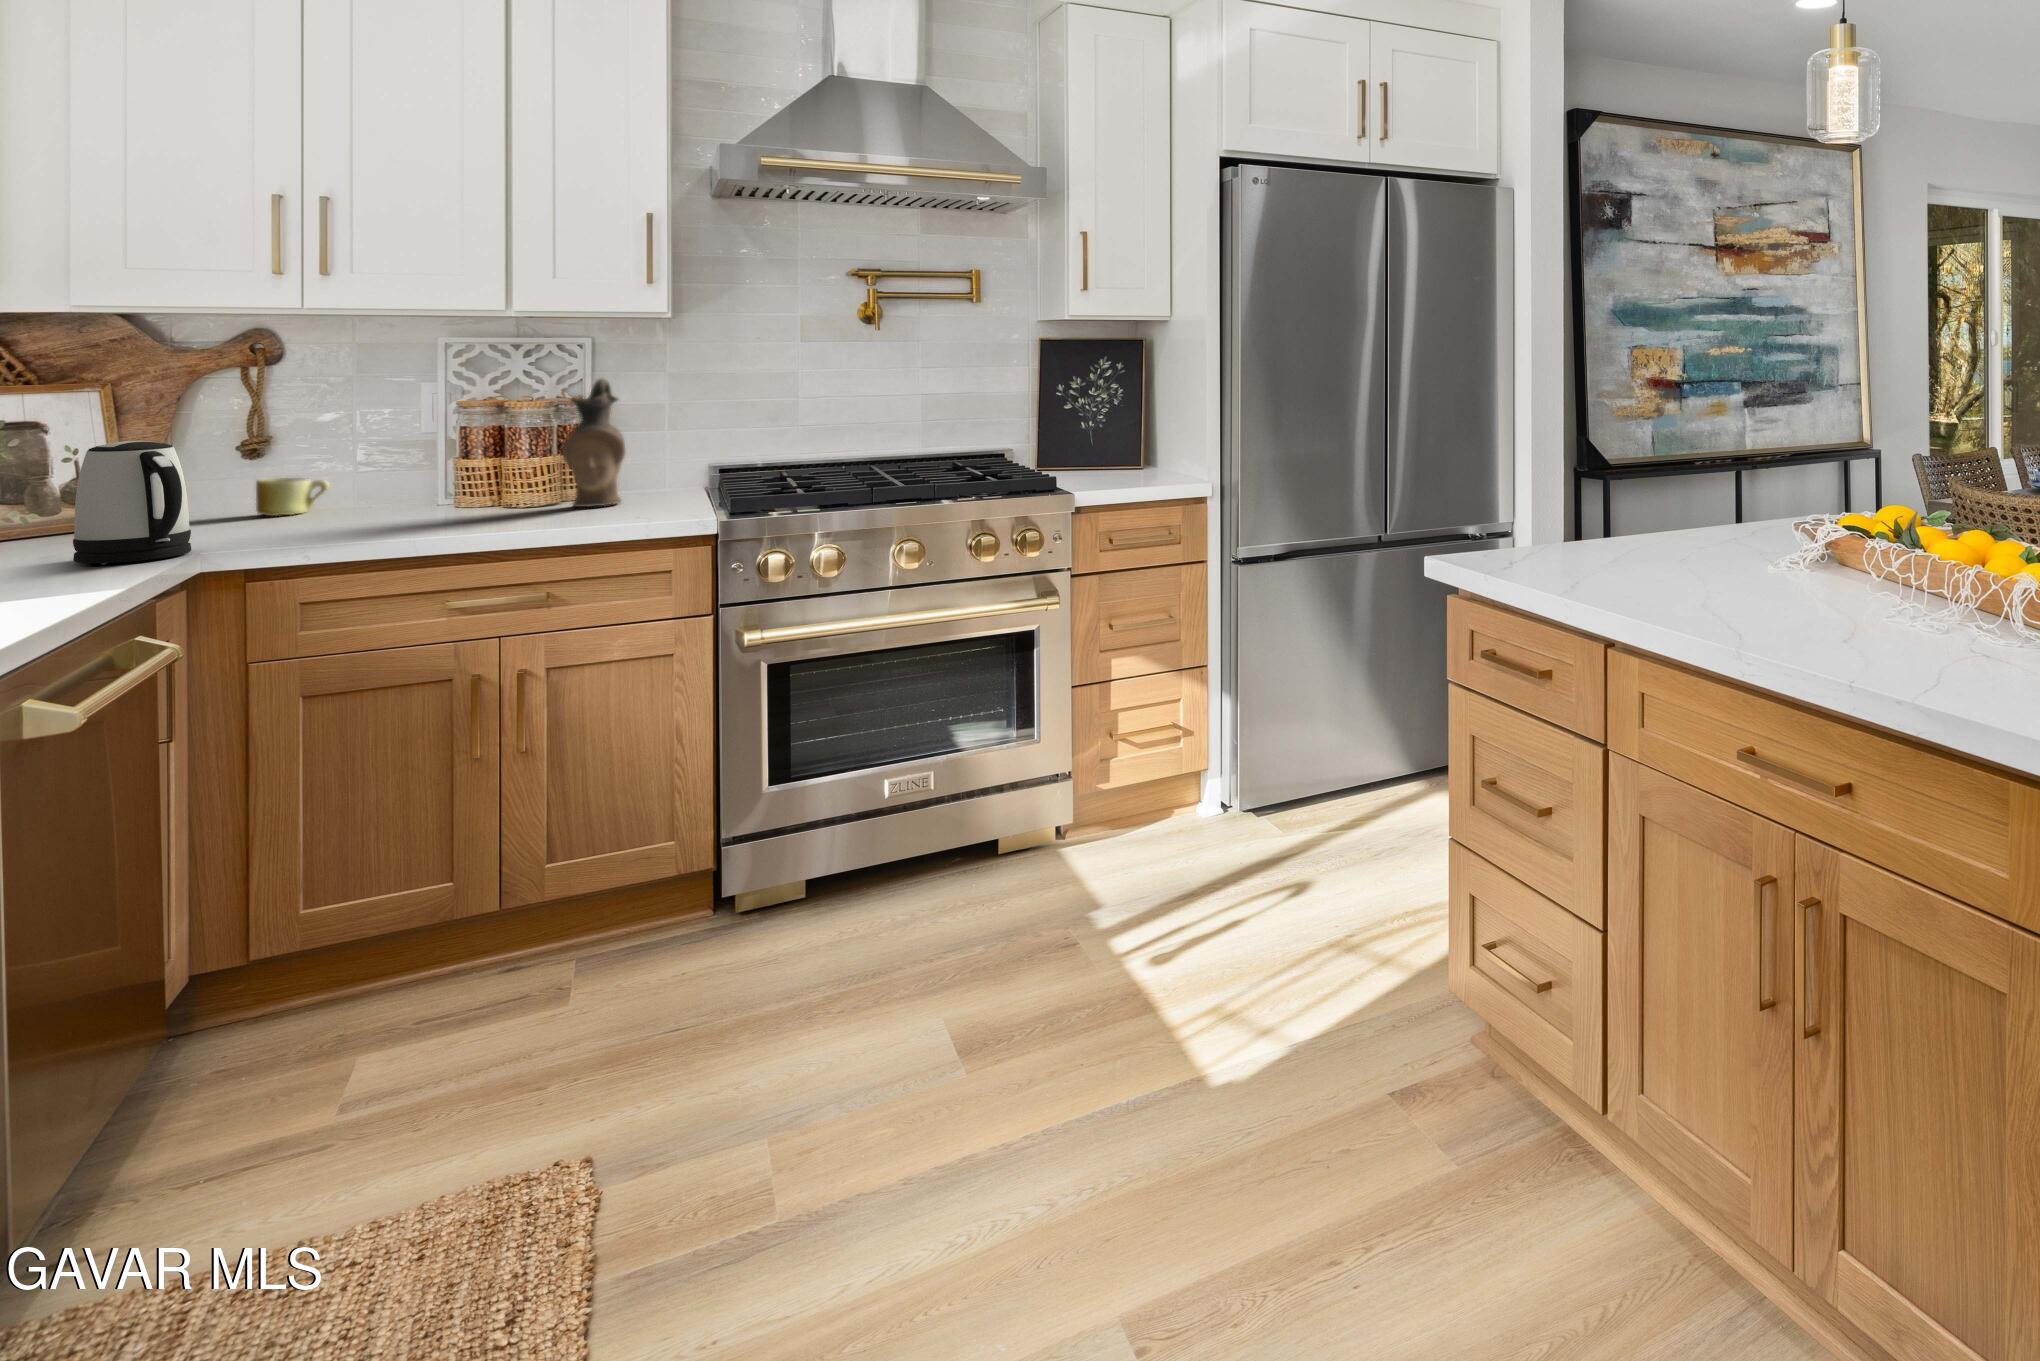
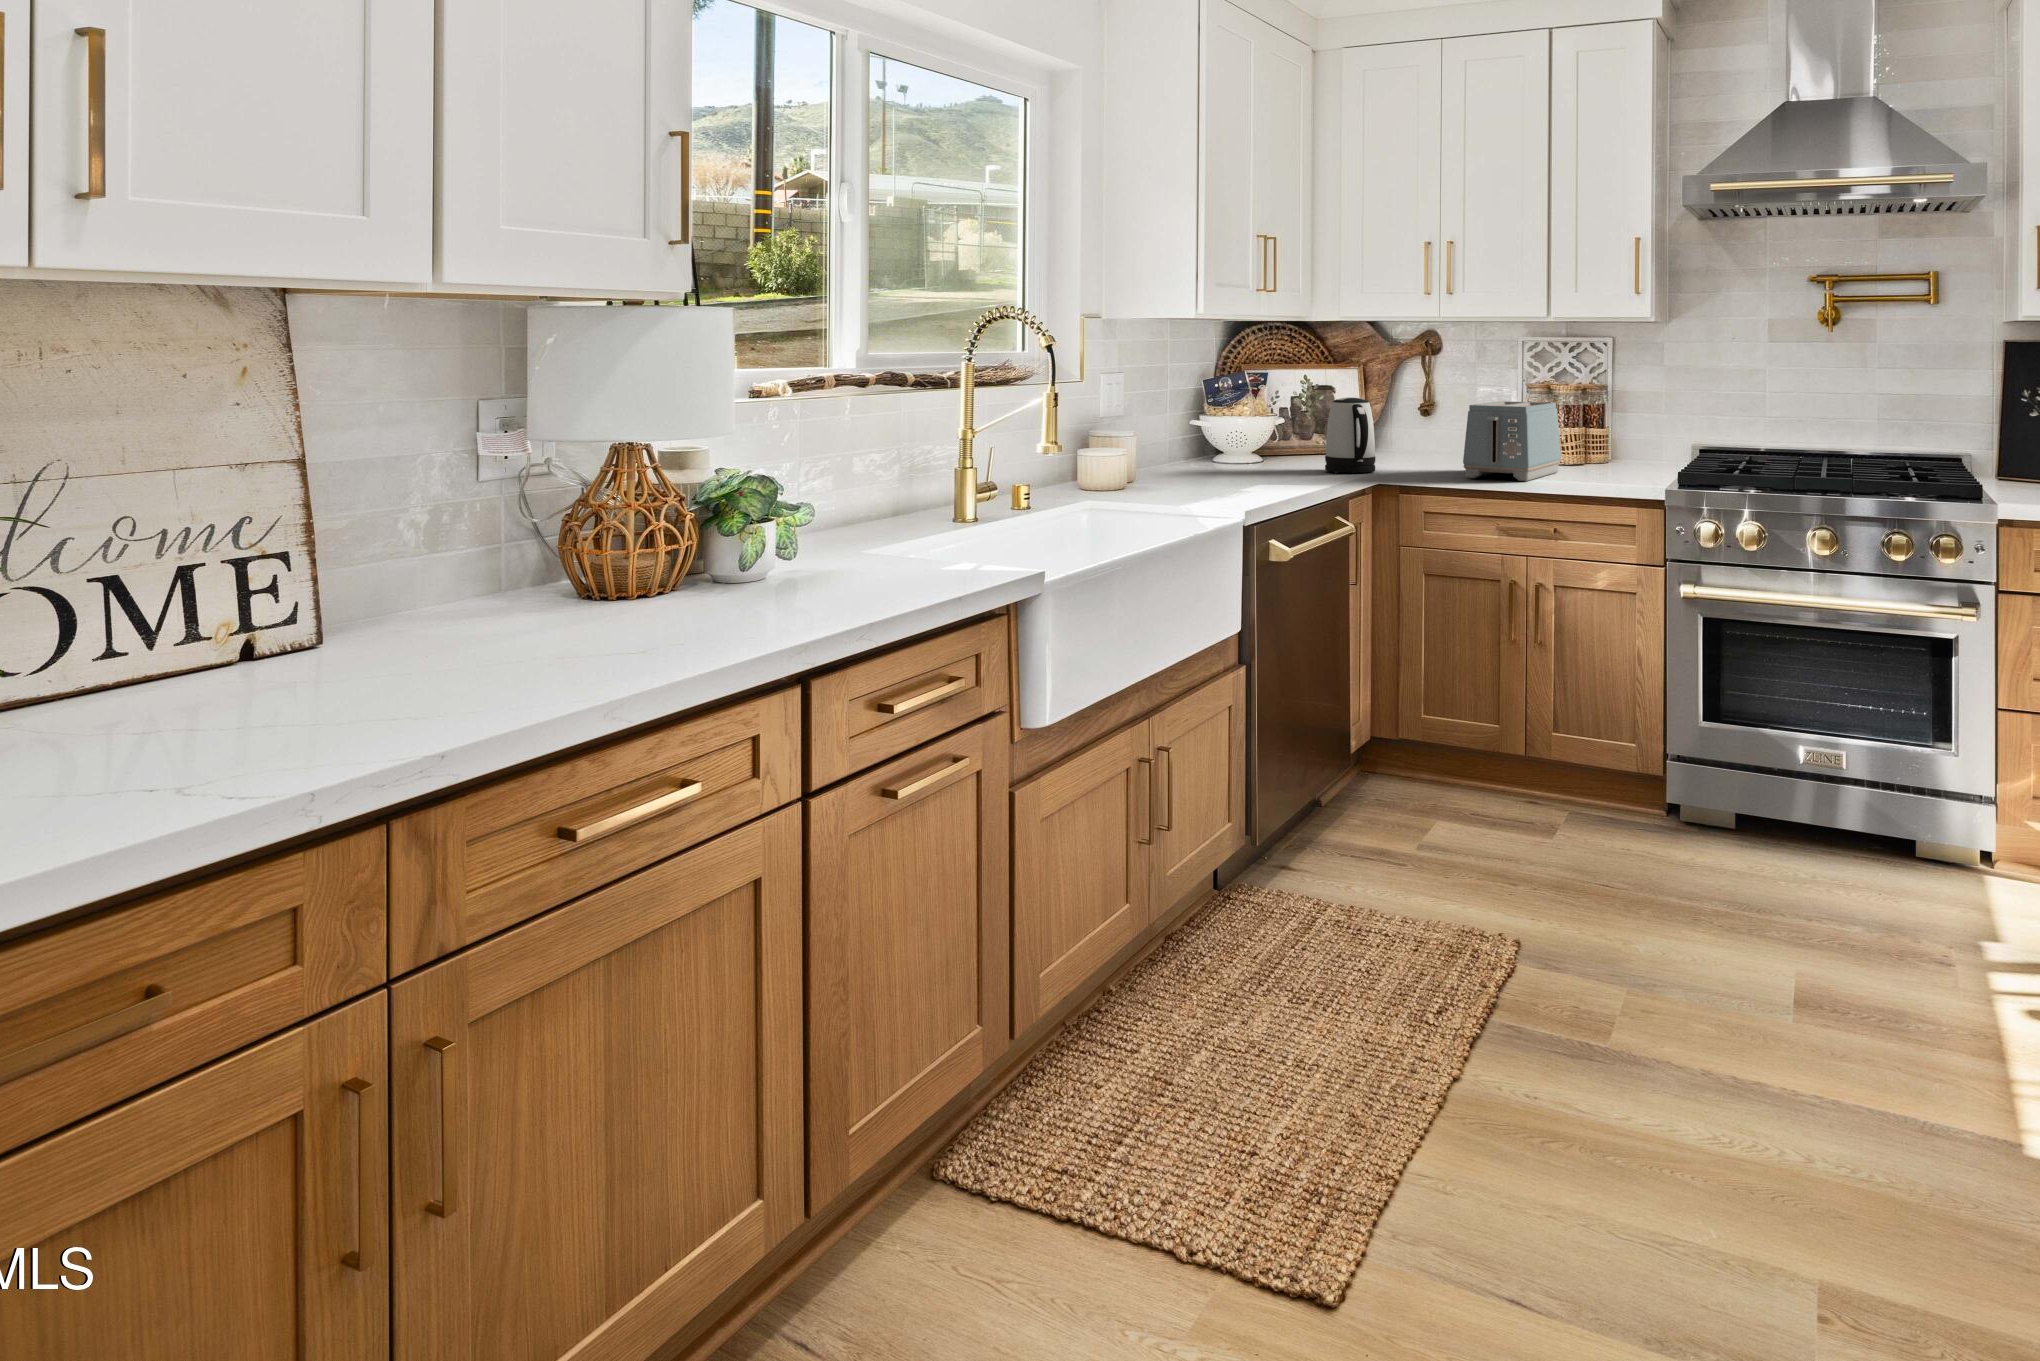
ceramic pitcher: present [562,379,625,507] -> none [1581,368,1624,470]
toaster: none [386,427,537,543] -> present [1463,401,1561,481]
mug: present [256,477,329,516] -> none [1423,432,1460,458]

